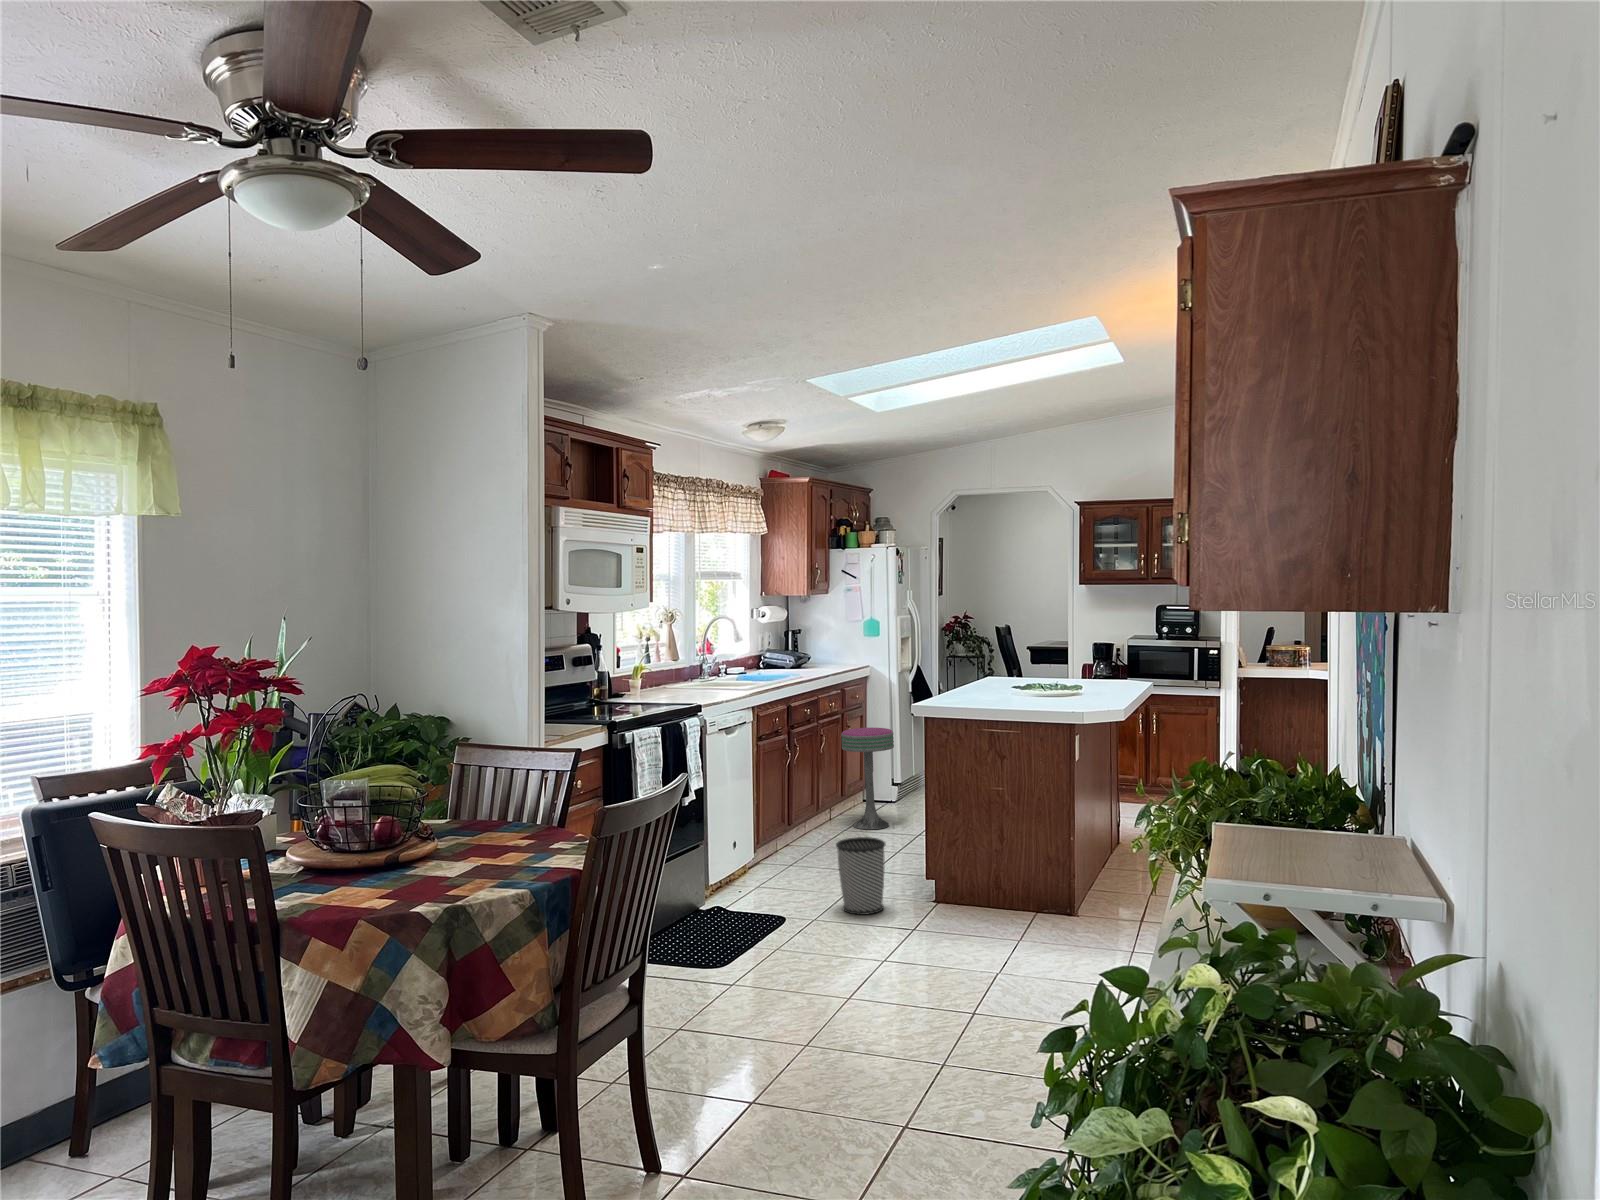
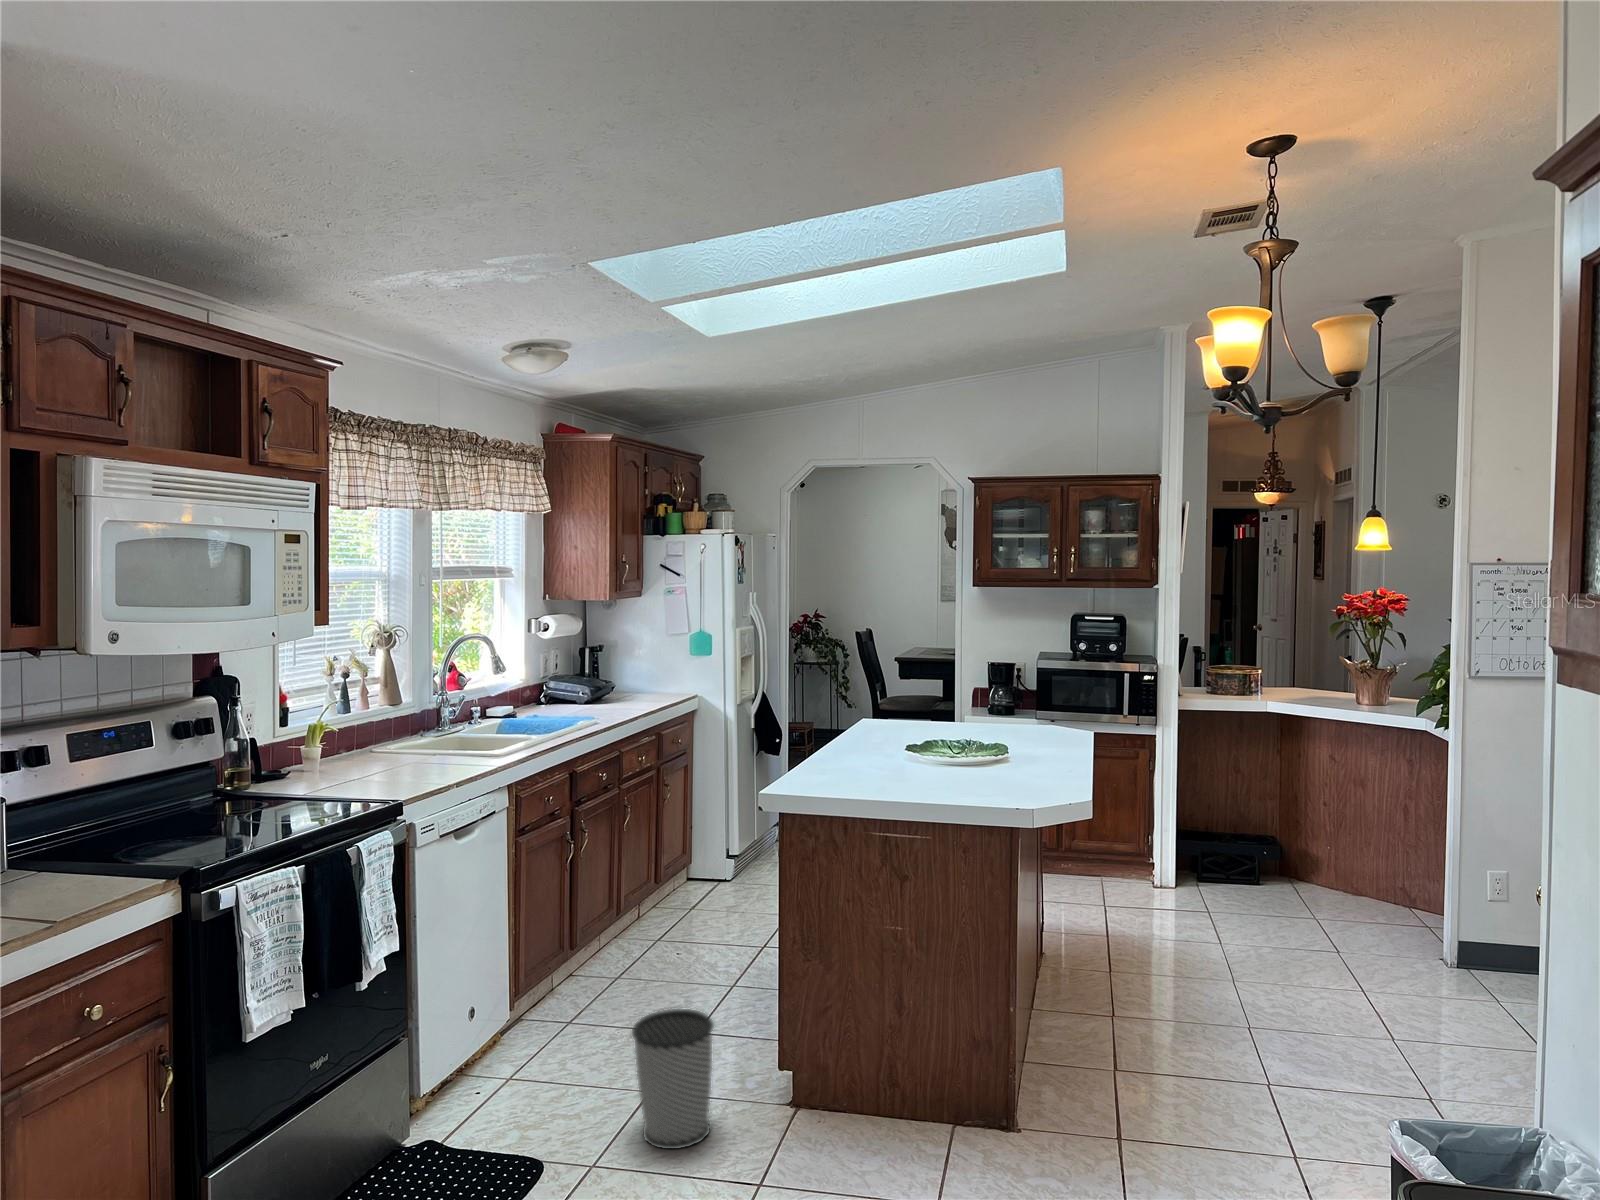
bar stool: present [841,728,894,829] -> none [653,788,728,937]

